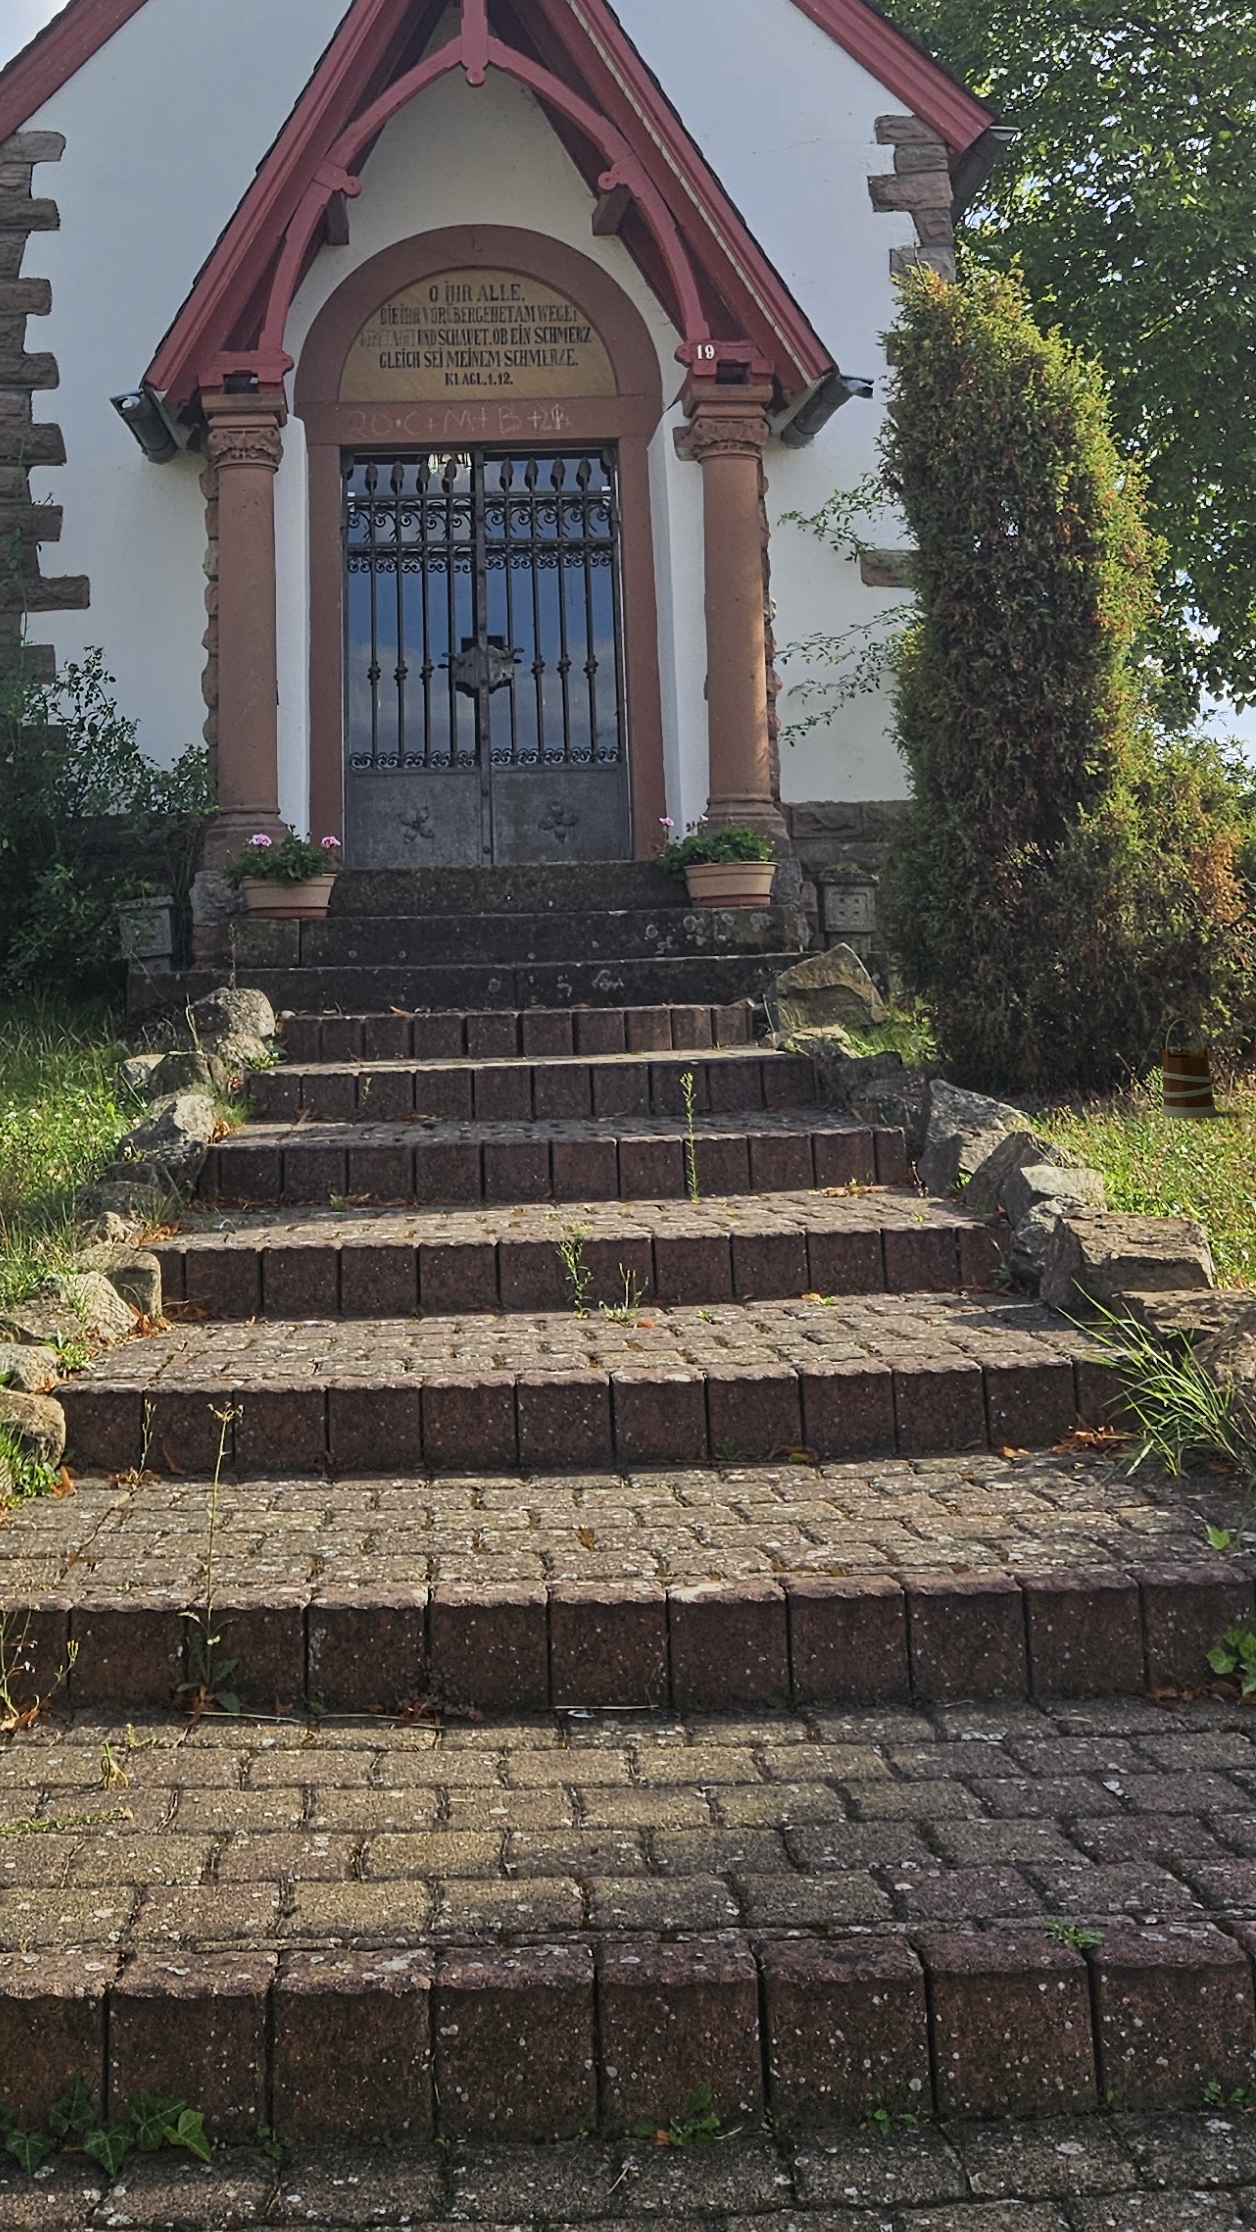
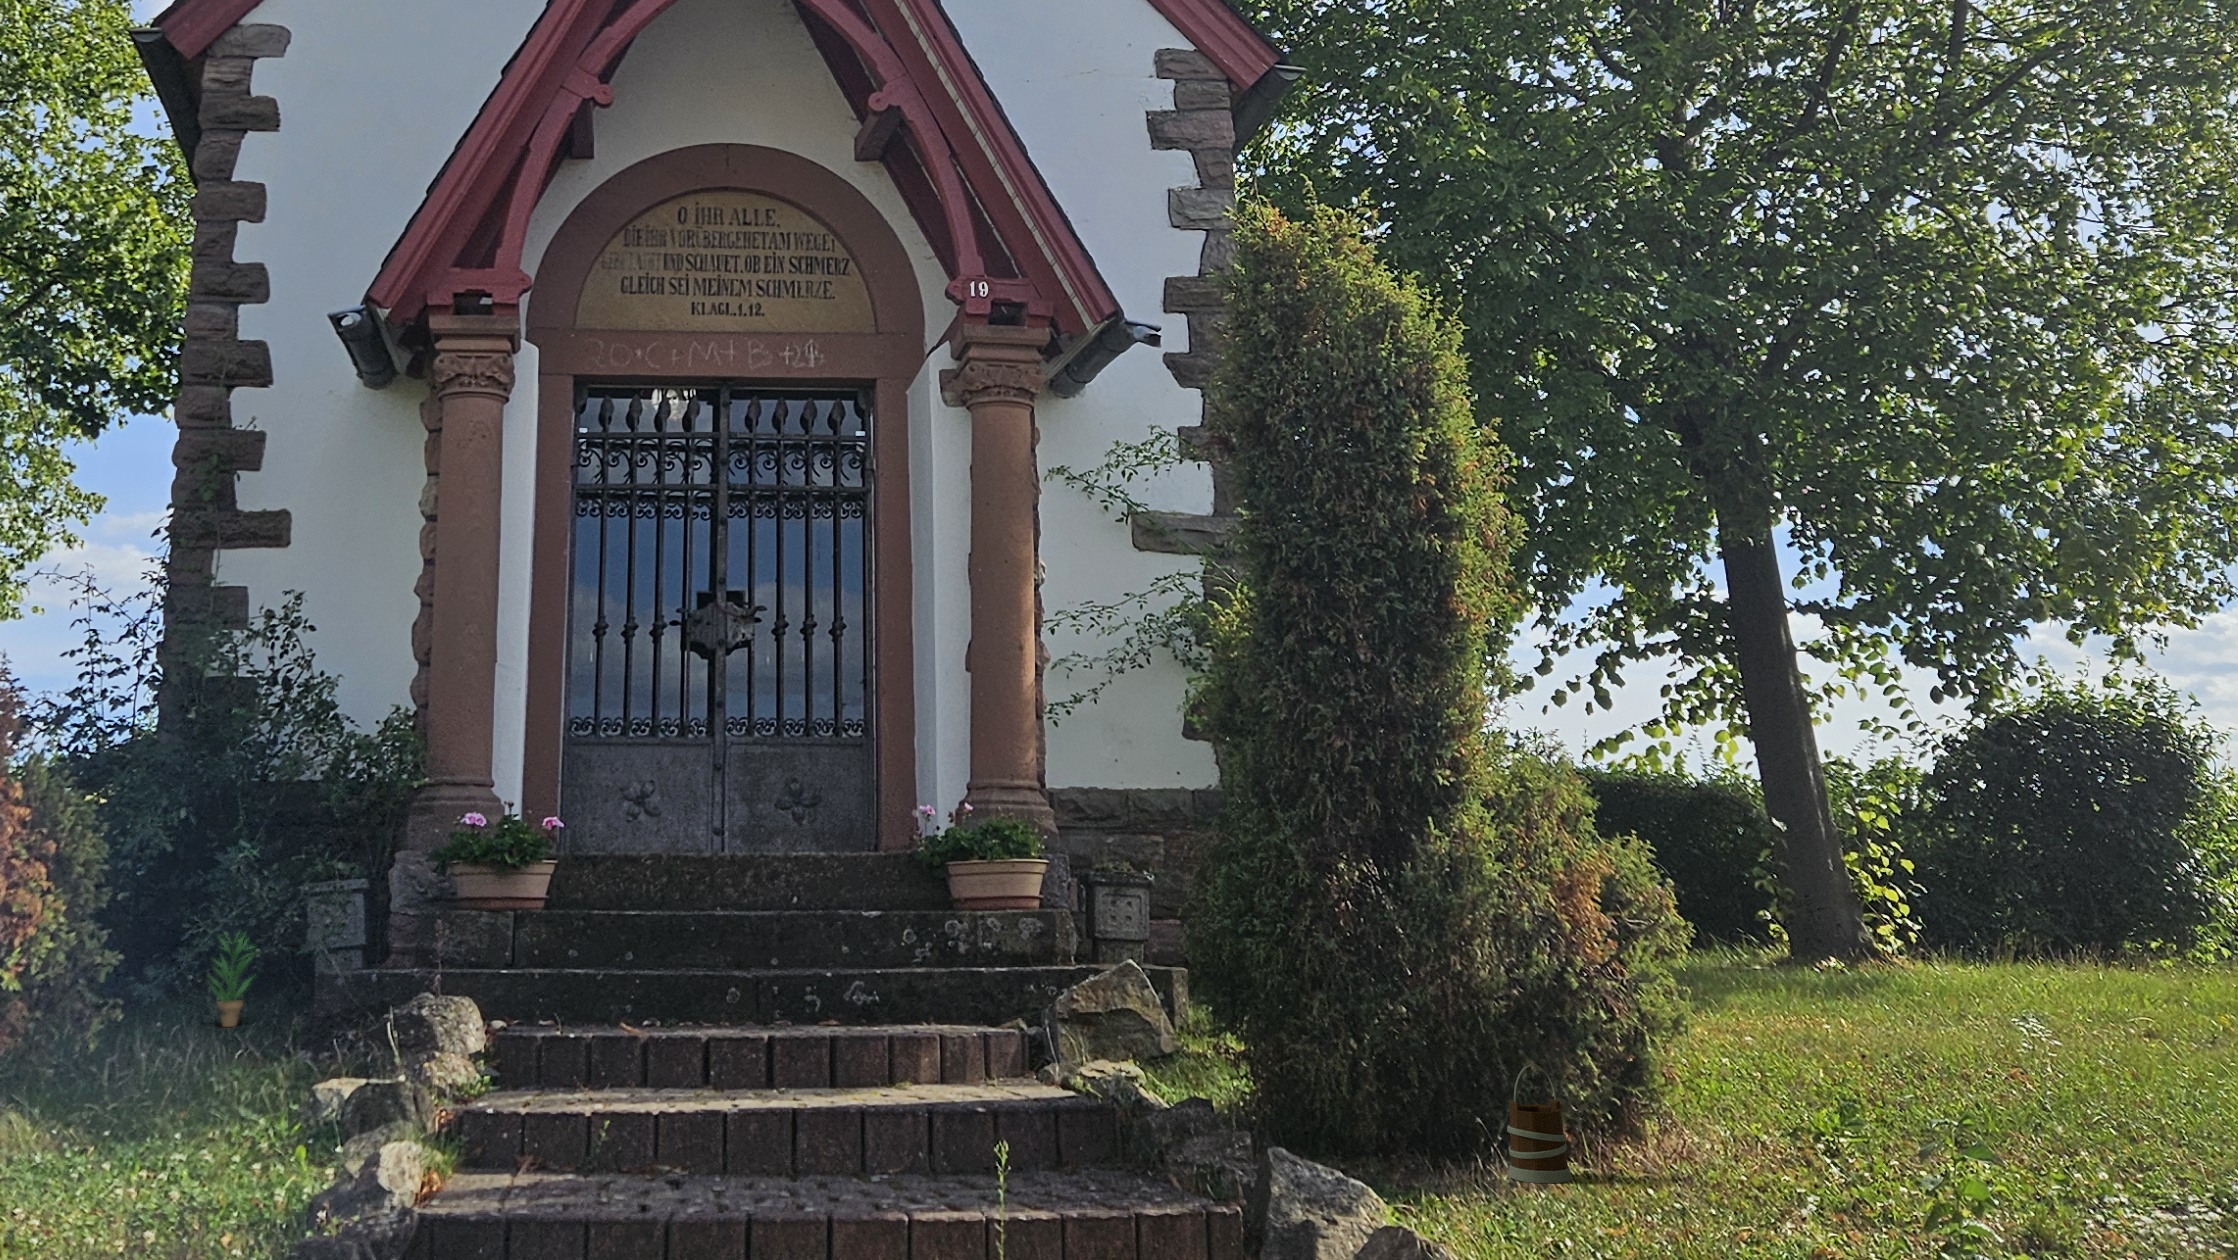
potted plant: none [32,939,77,1023] -> present [210,937,251,1027]

